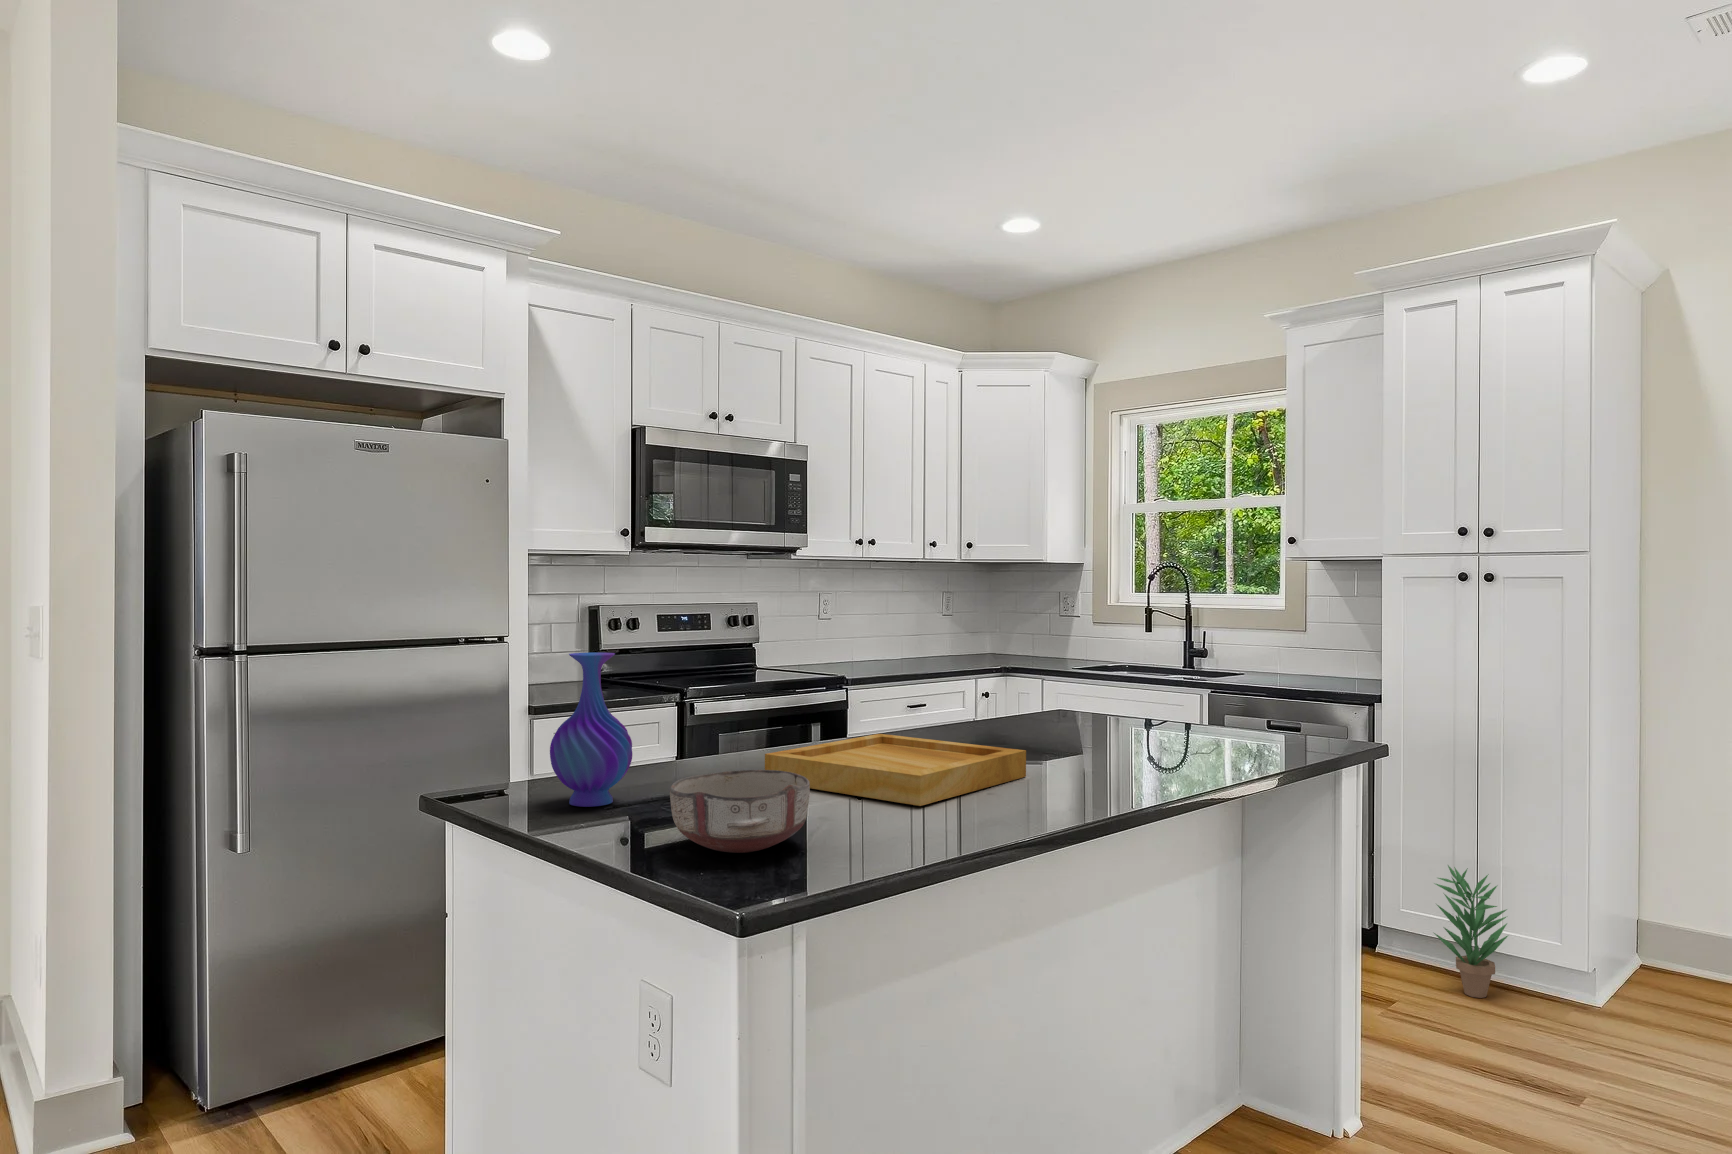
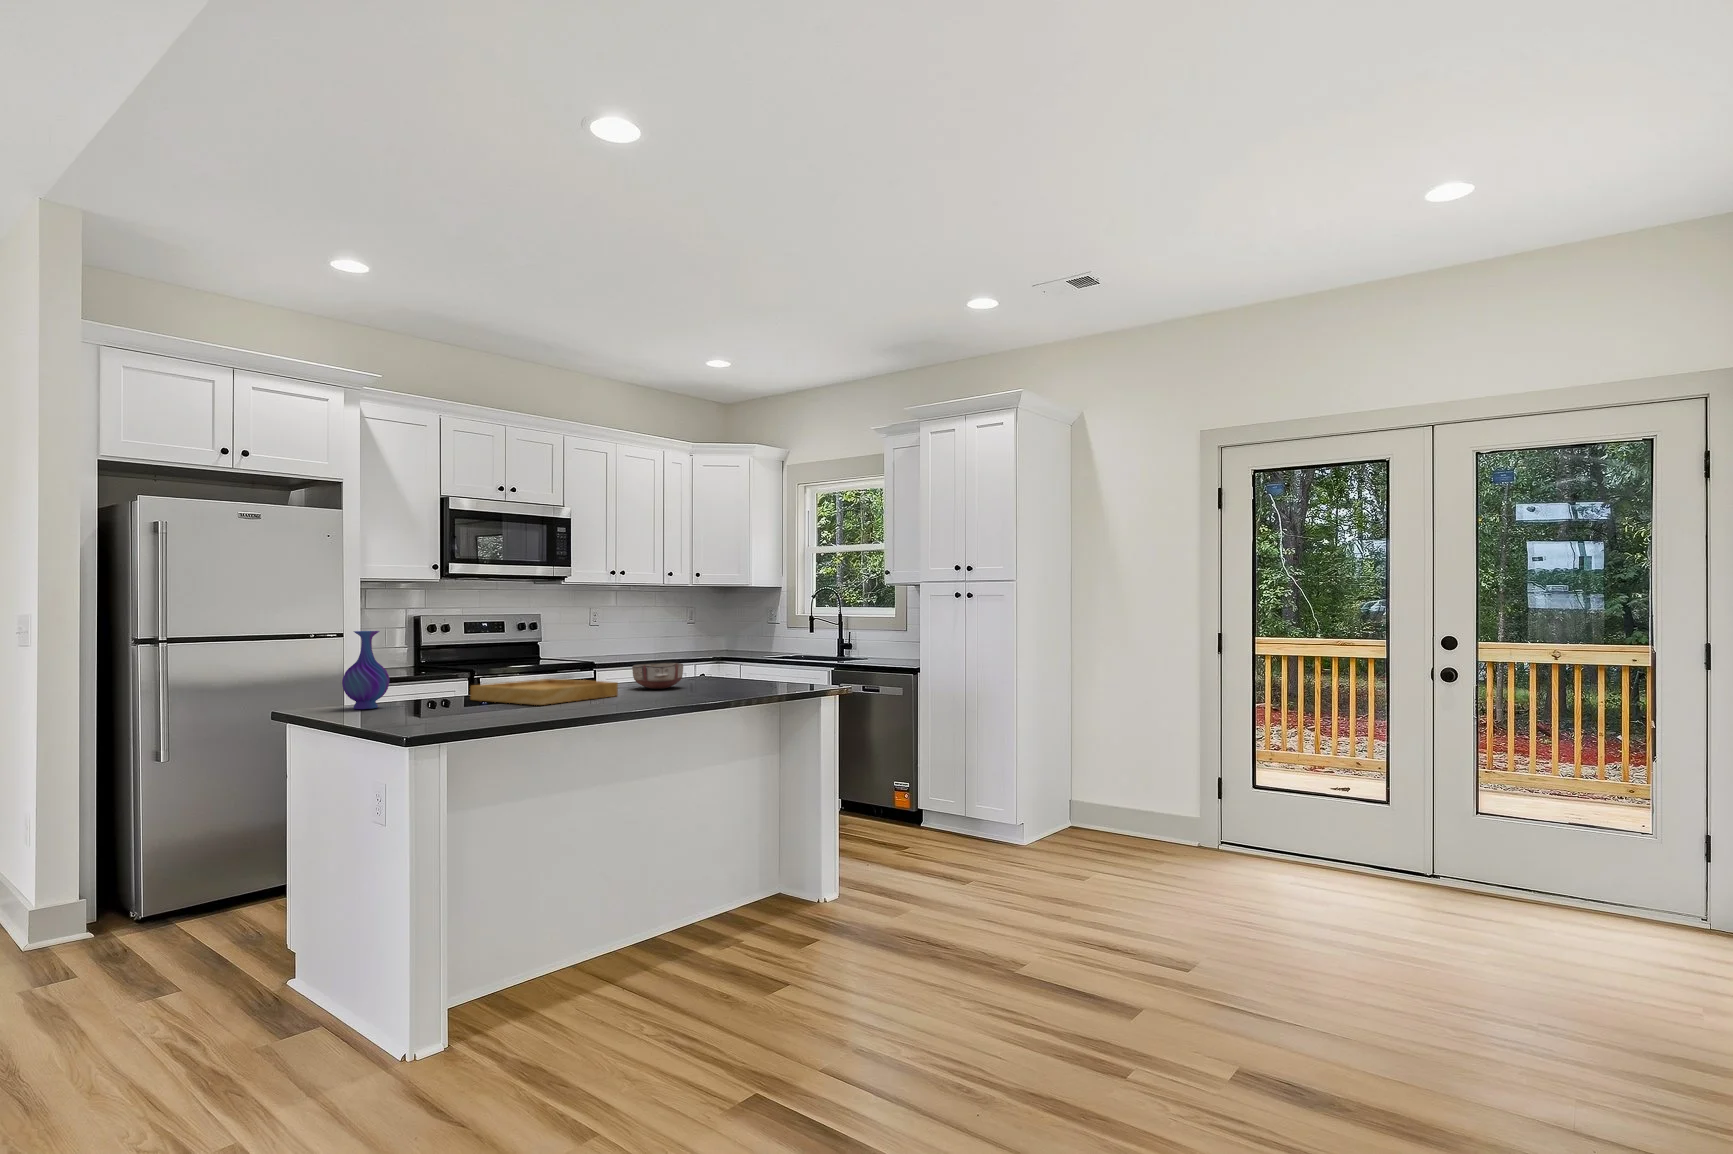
ceramic bowl: present [670,770,810,853] -> present [632,663,683,689]
potted plant: present [1434,865,1508,998] -> none [934,763,978,841]

